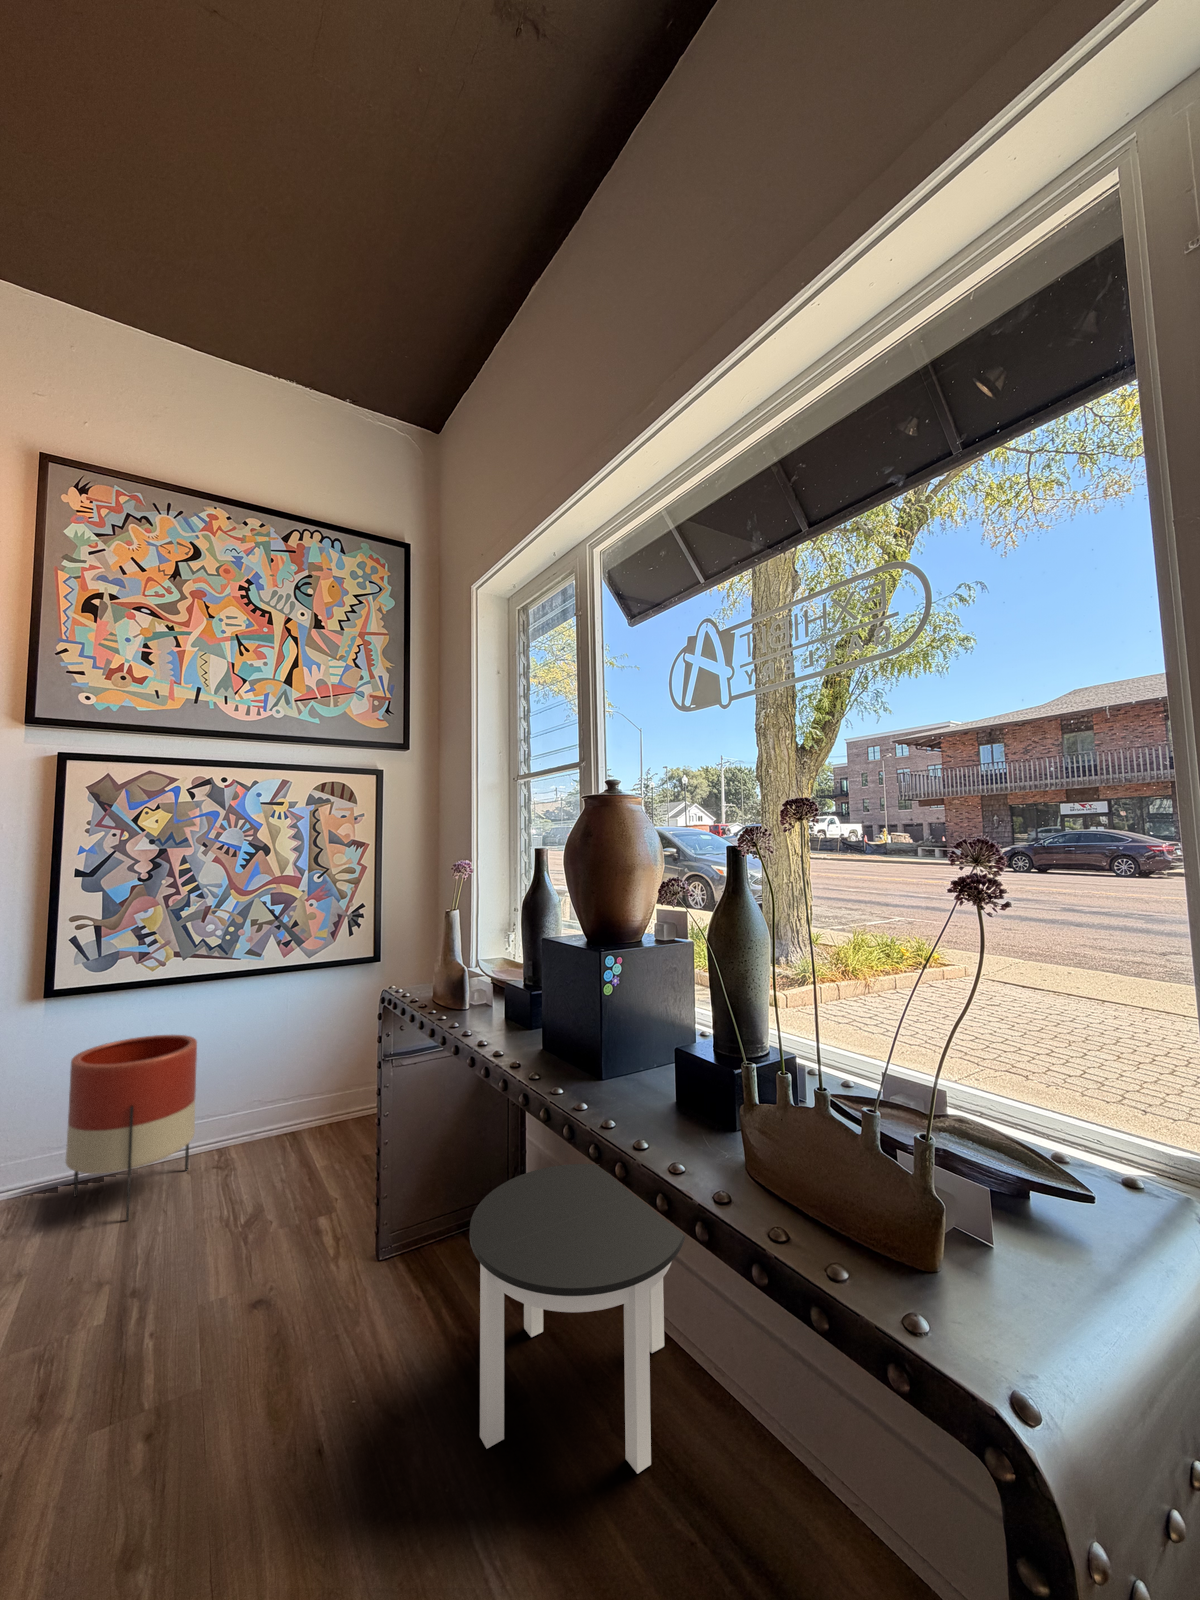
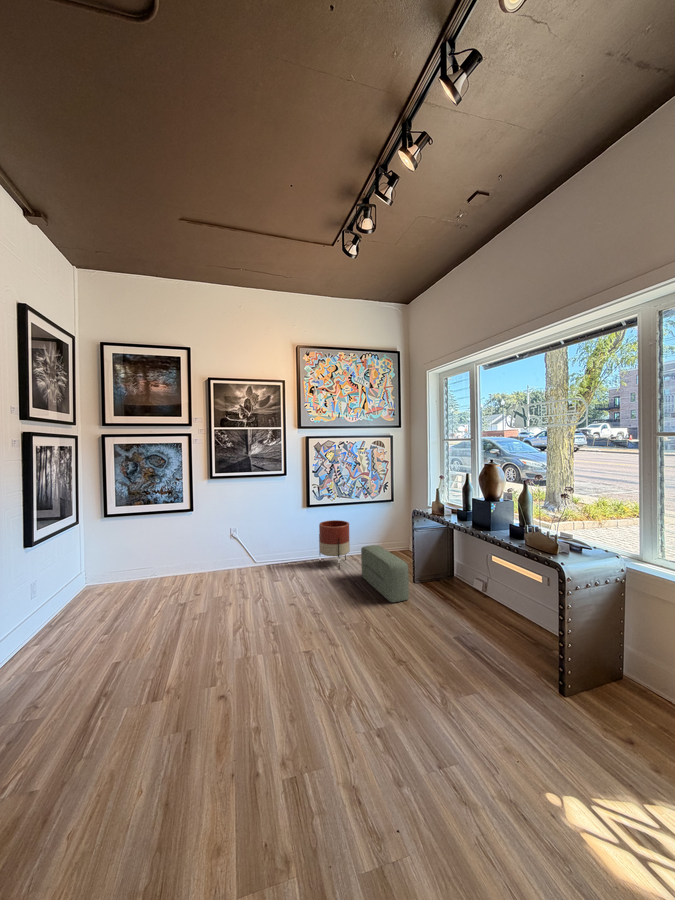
pouf: none [188,1121,311,1393] -> present [361,545,409,602]
round table: present [470,1164,685,1474] -> none [455,561,517,627]

